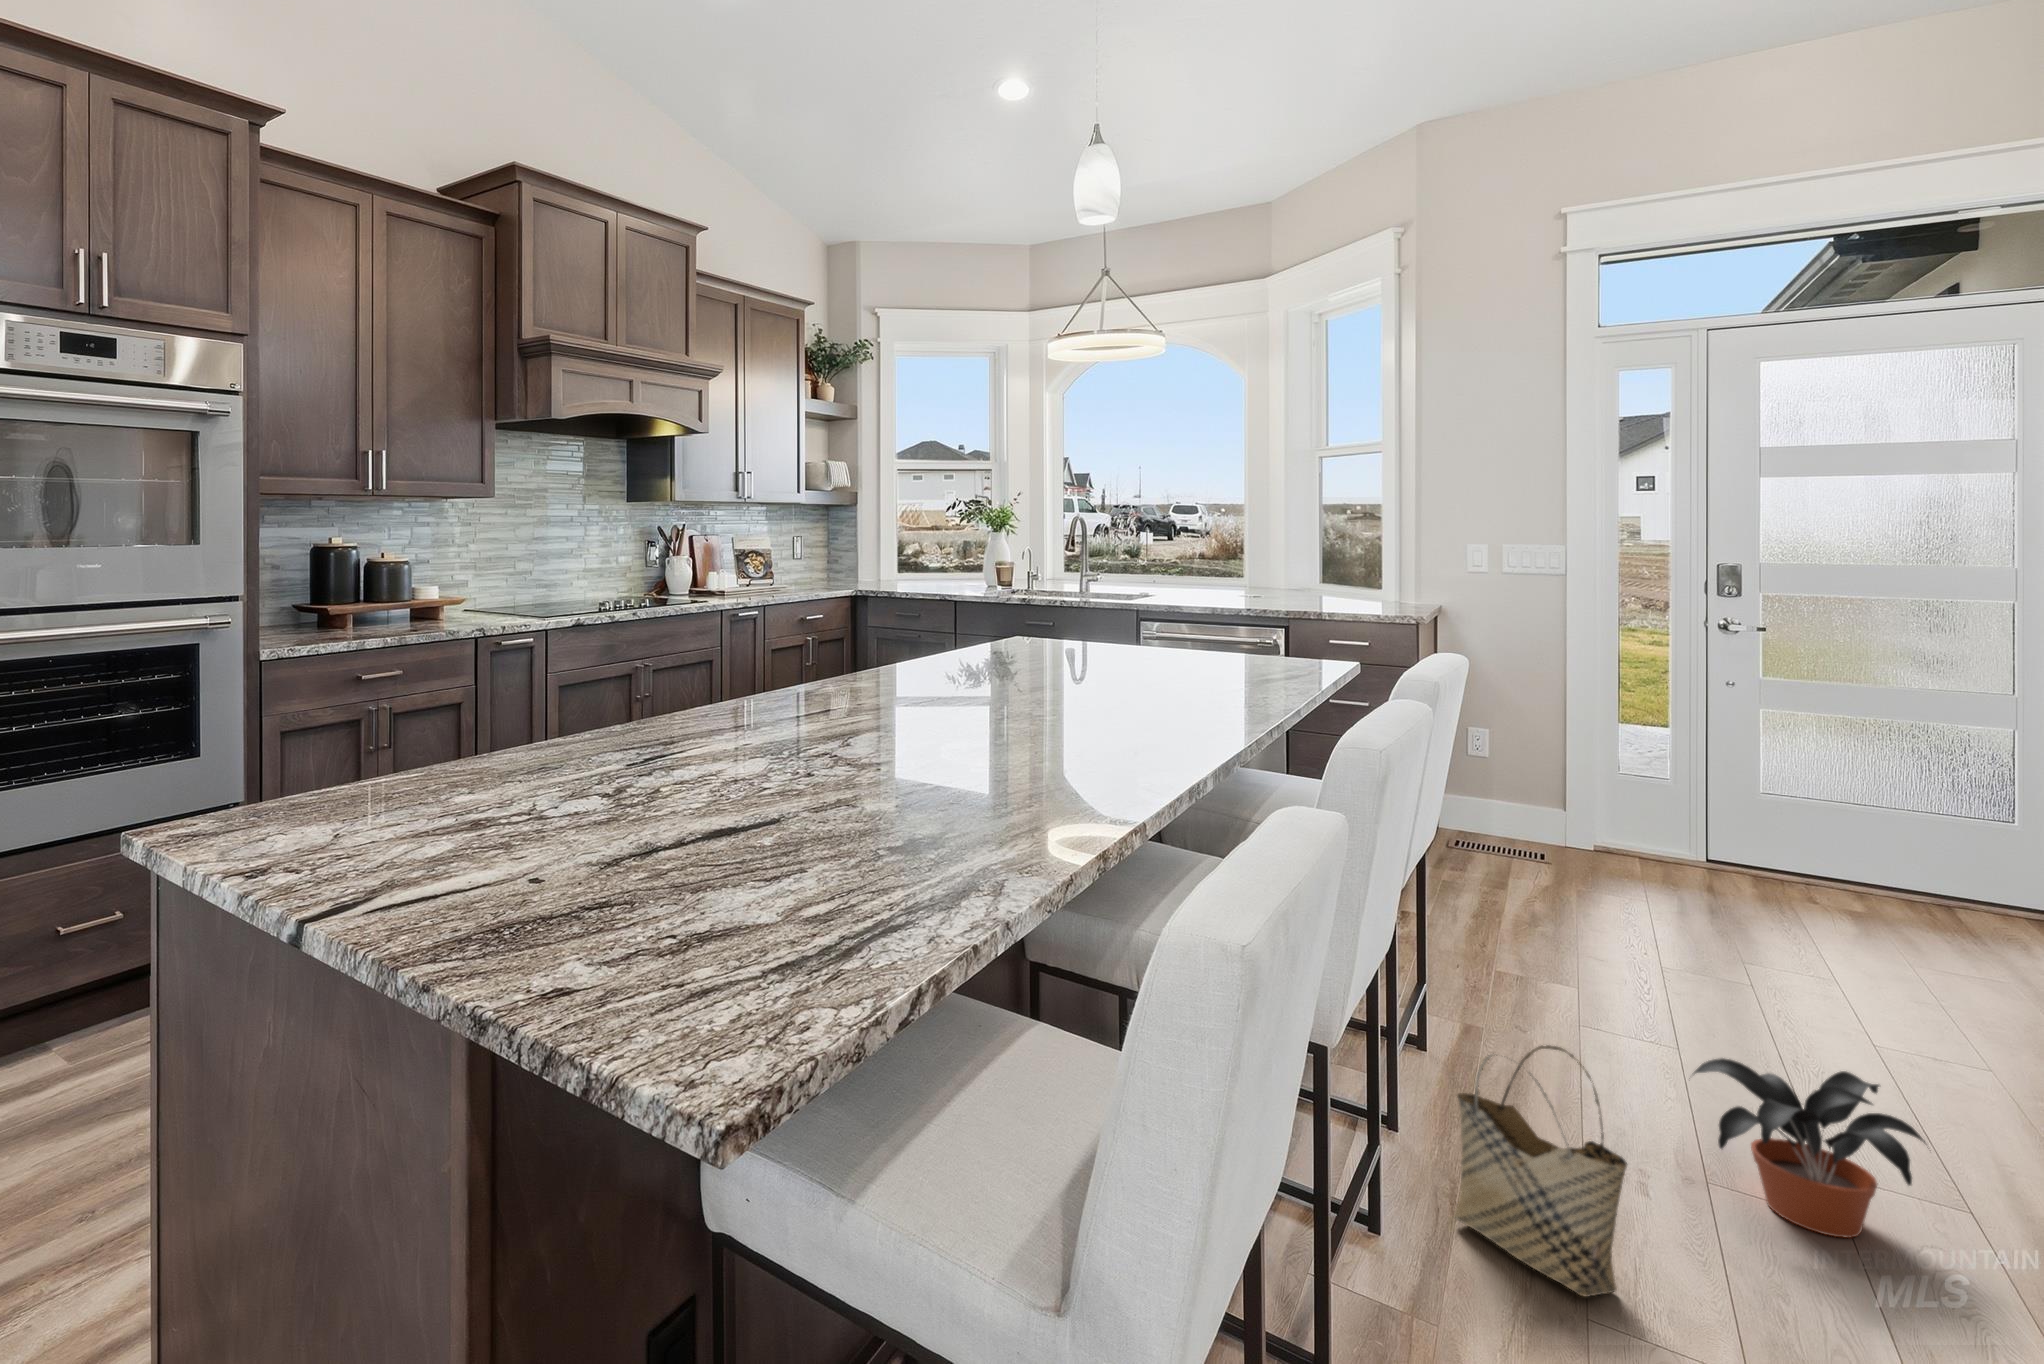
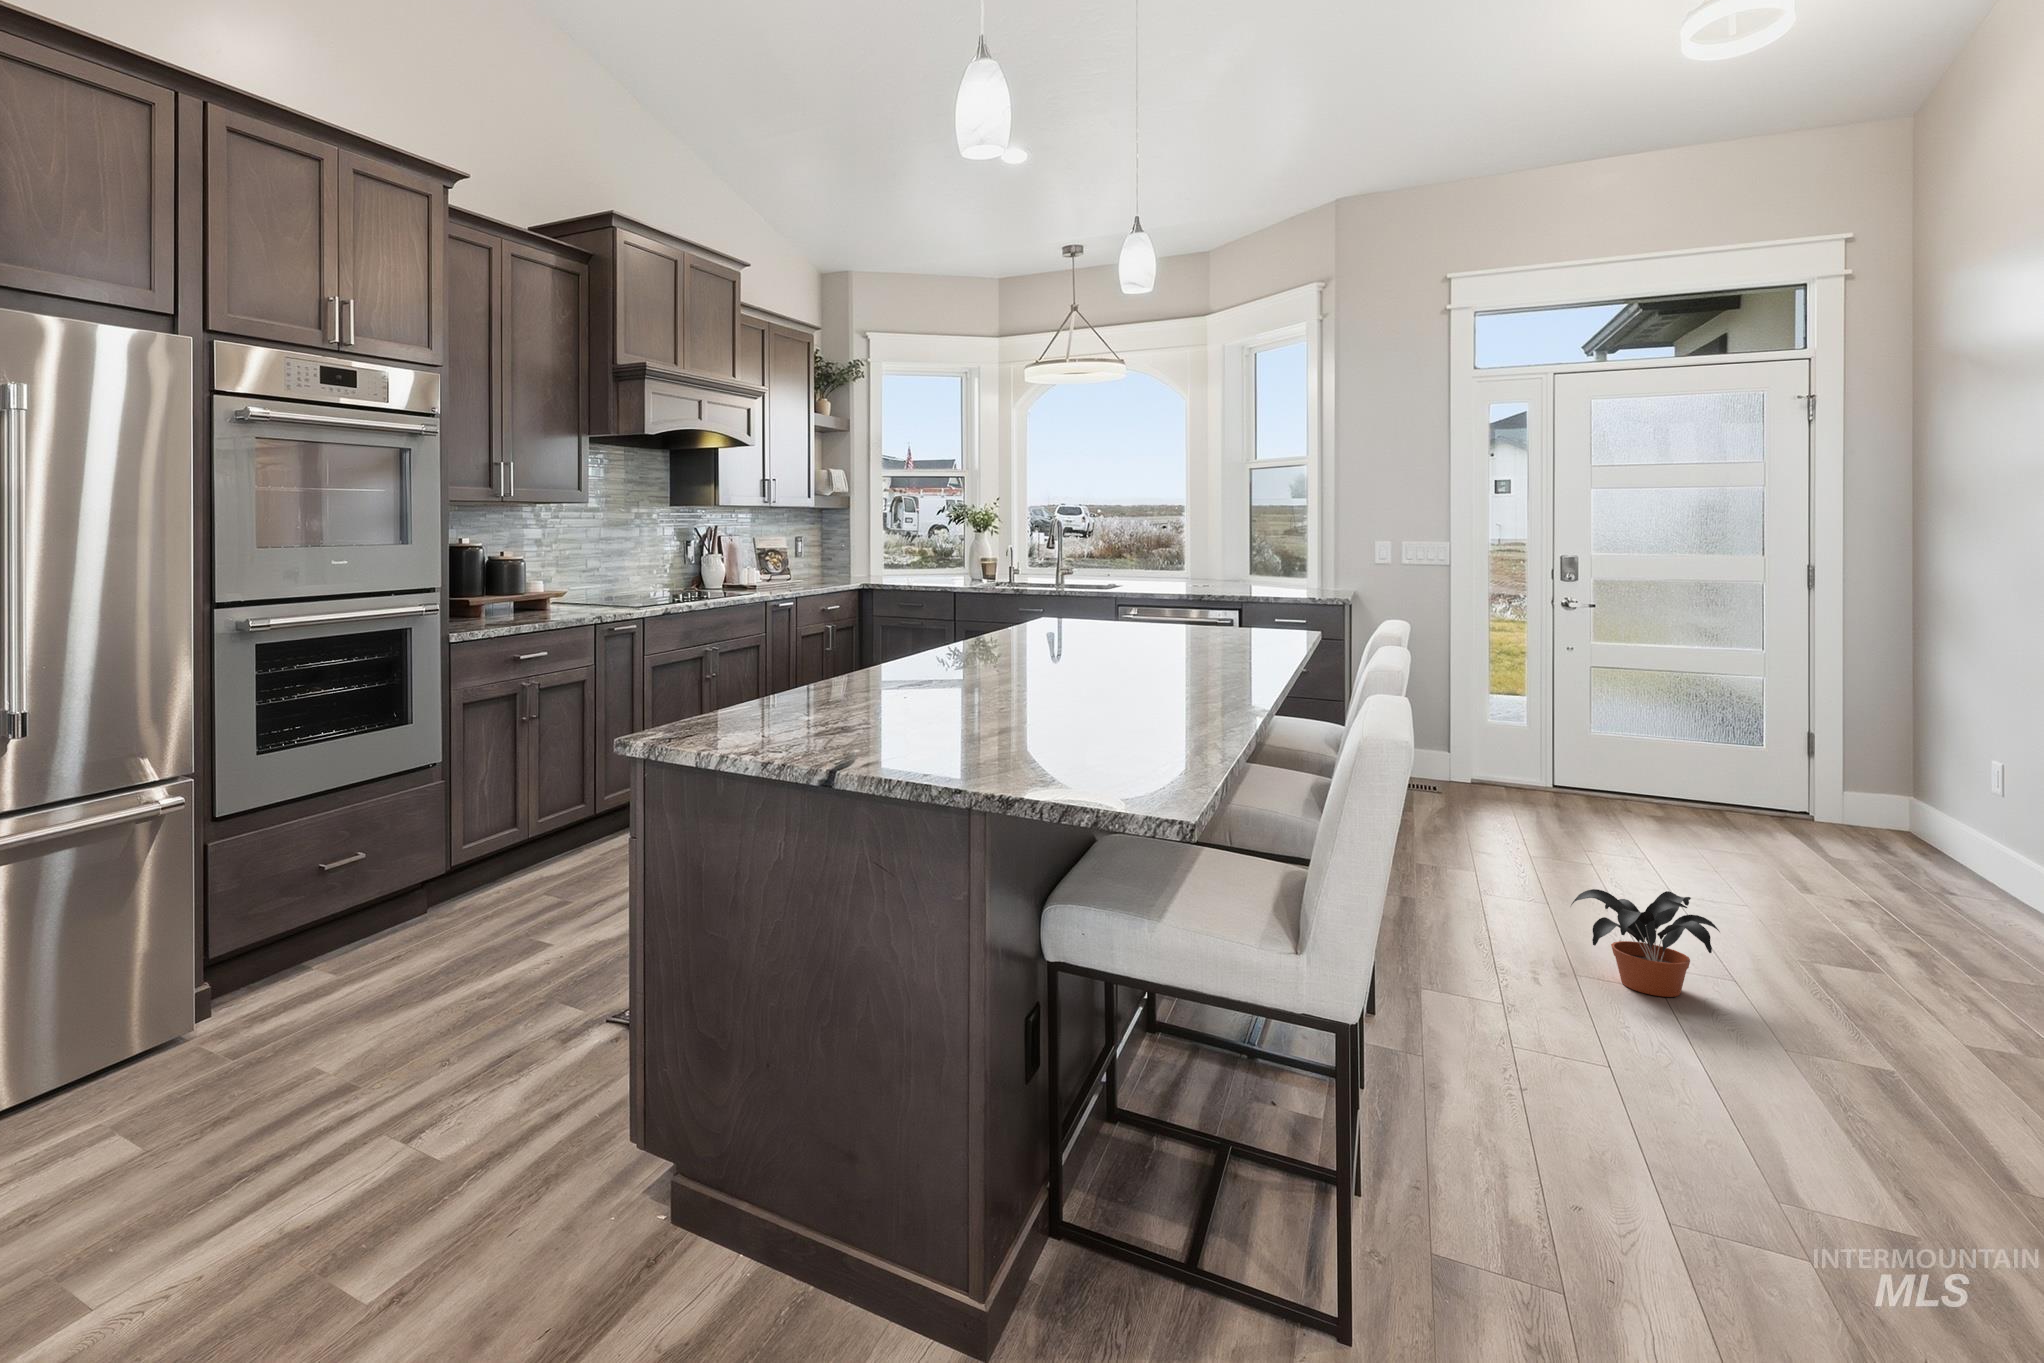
woven basket: present [1454,1045,1627,1296] -> none [1428,878,1543,1035]

